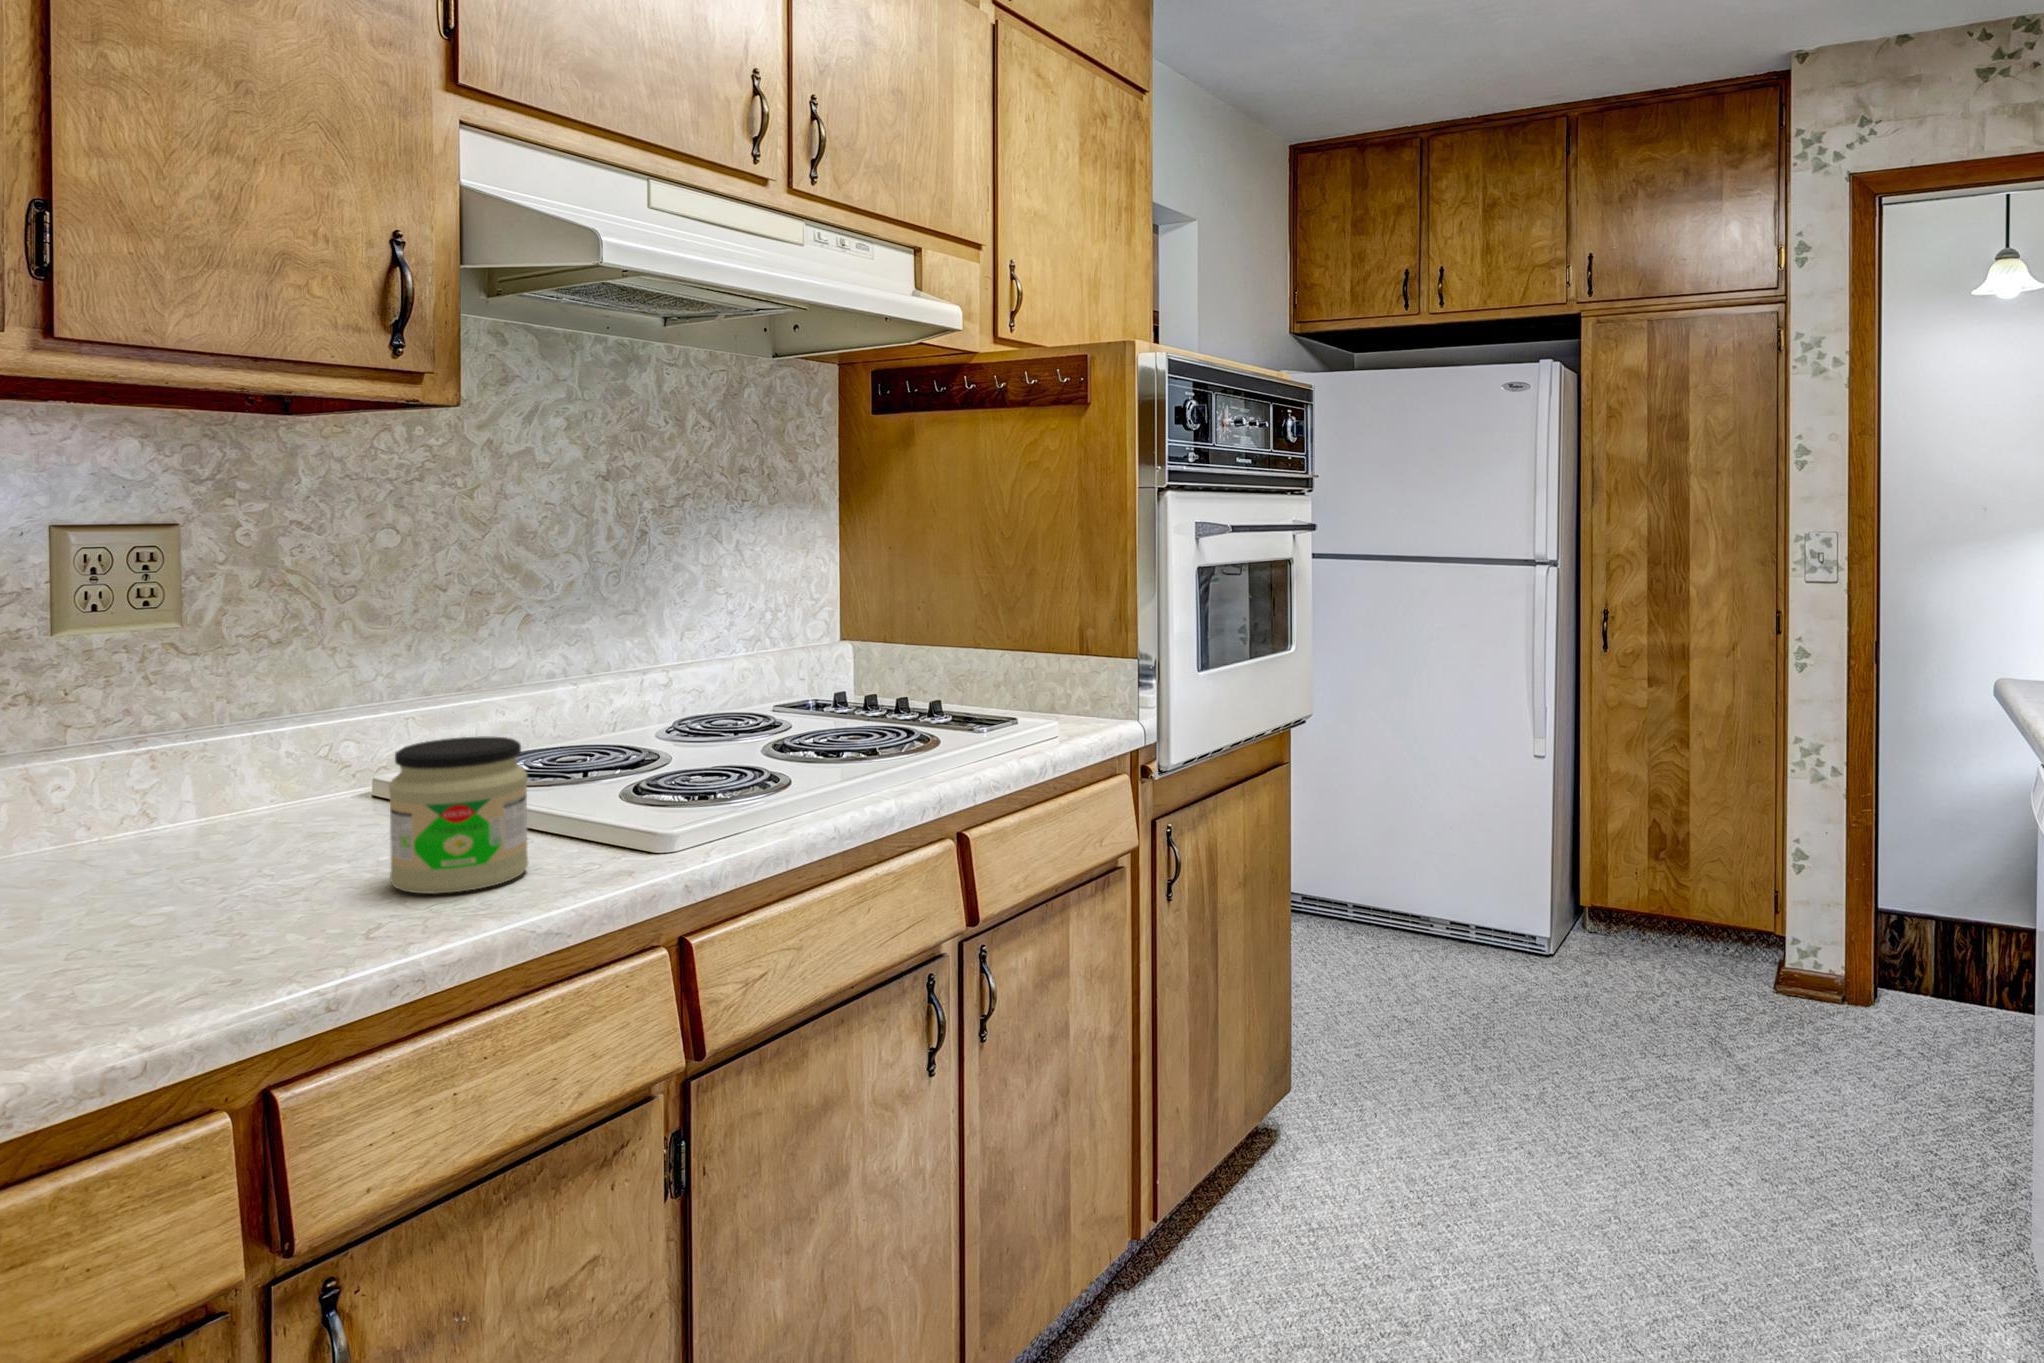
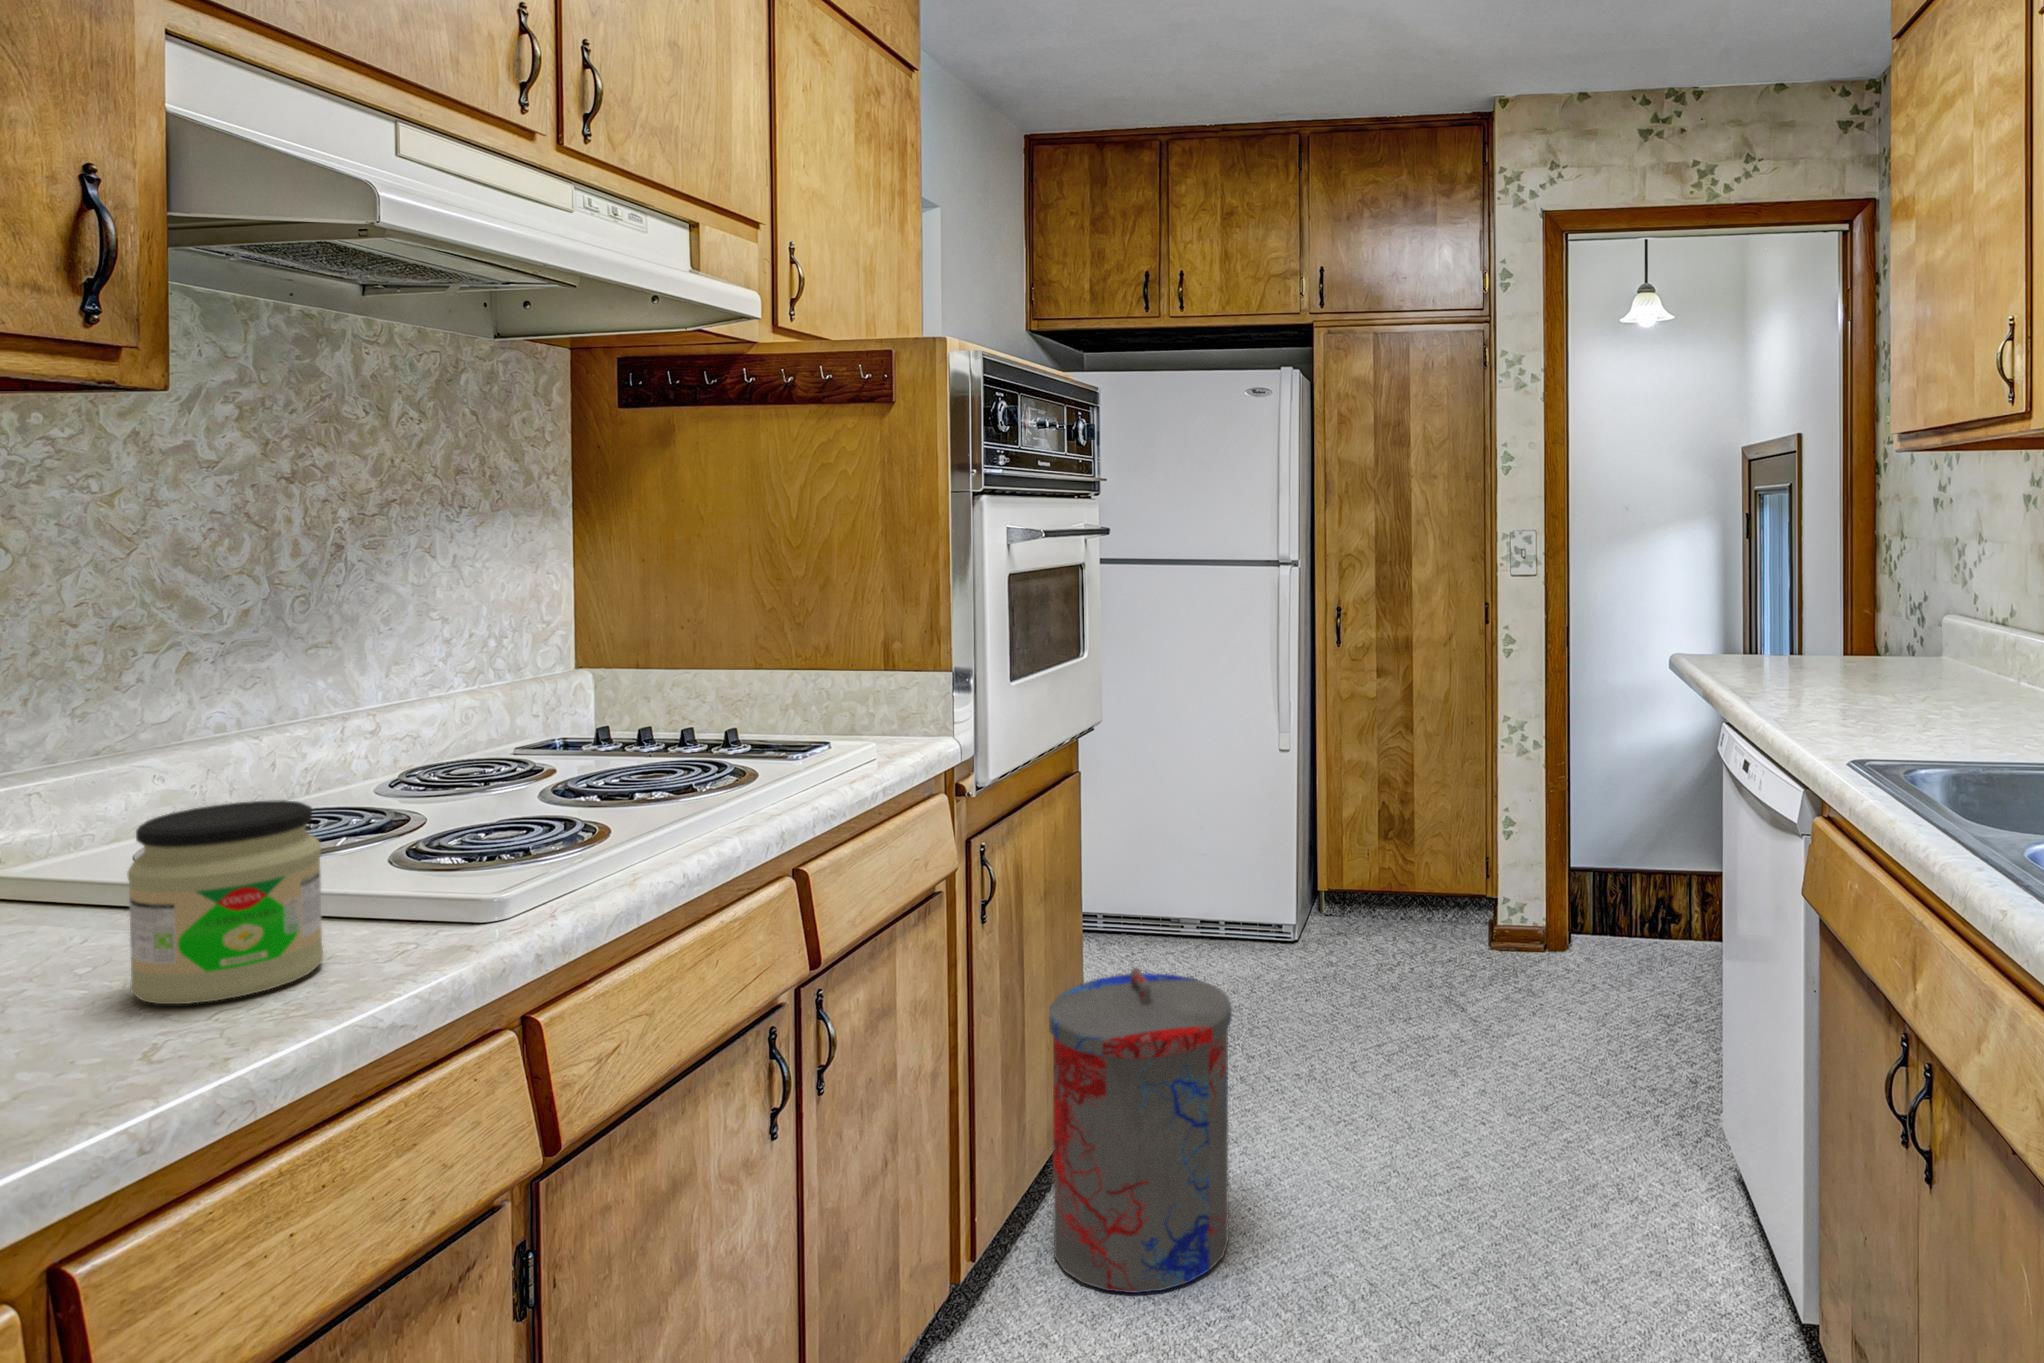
trash can: none [1240,963,1424,1288] -> present [1049,968,1232,1293]

